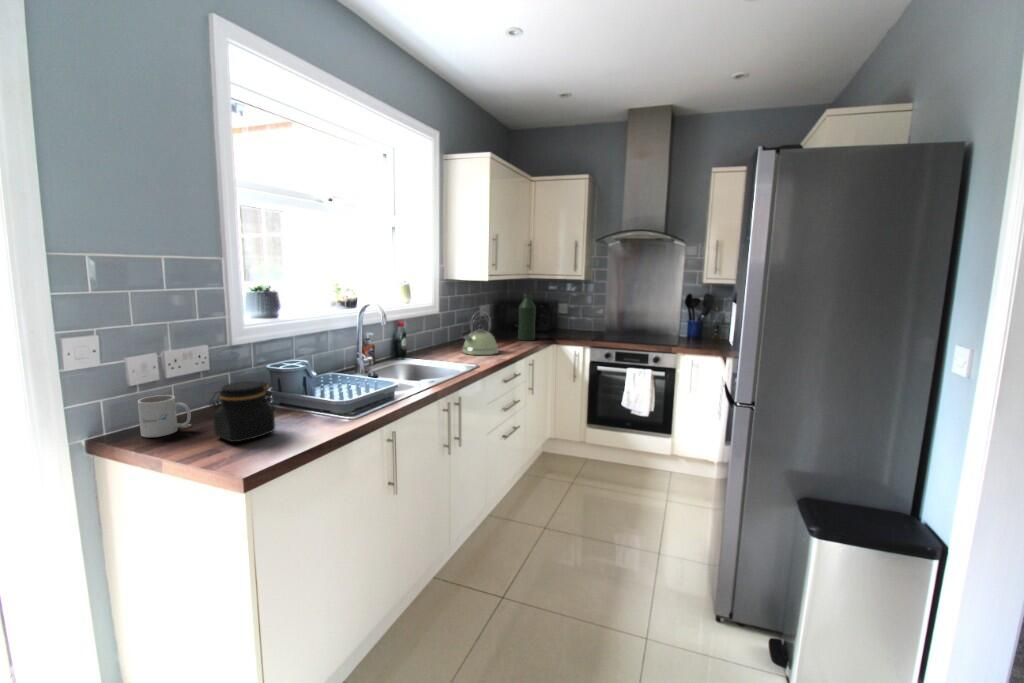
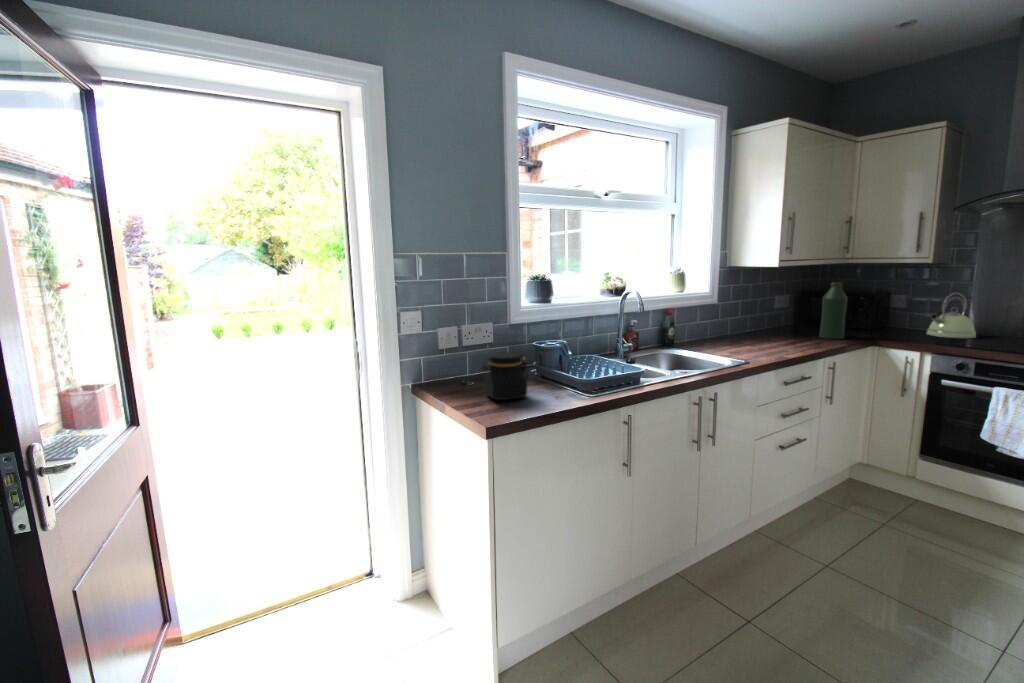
kettle: present [462,312,499,355] -> present [927,293,976,338]
mug: present [138,395,191,437] -> none [442,358,473,389]

